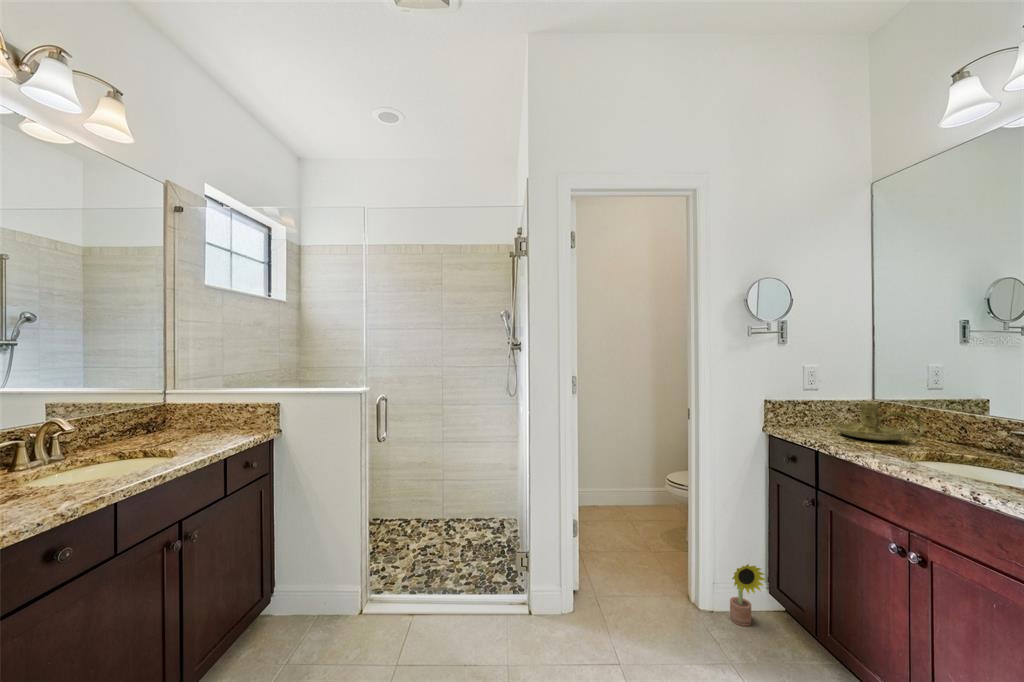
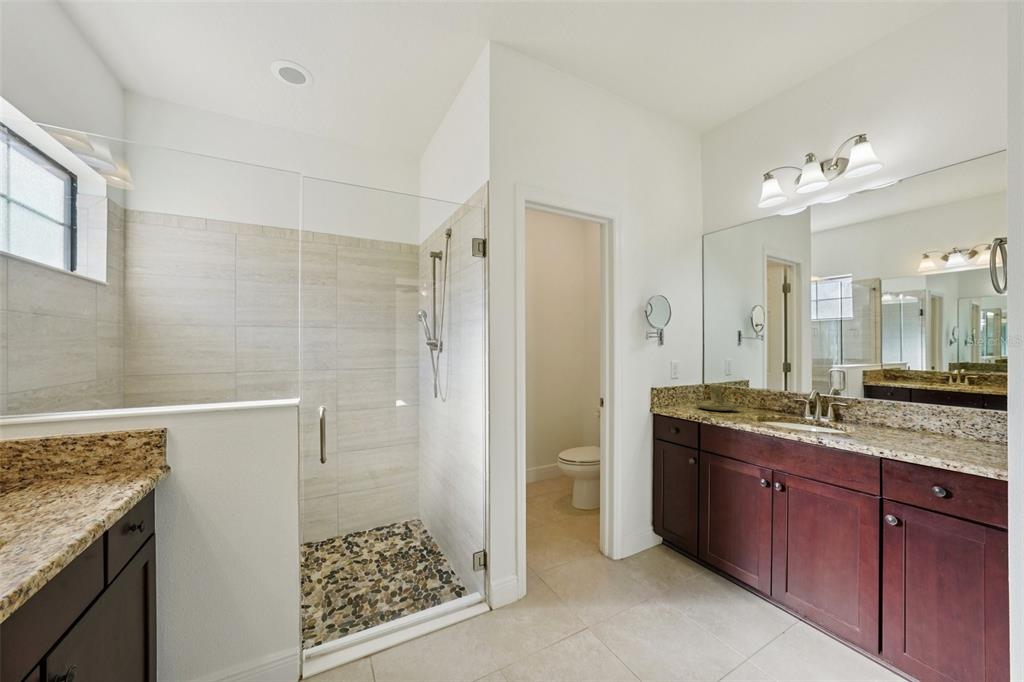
decorative plant: present [730,564,765,626] -> none [631,516,659,566]

